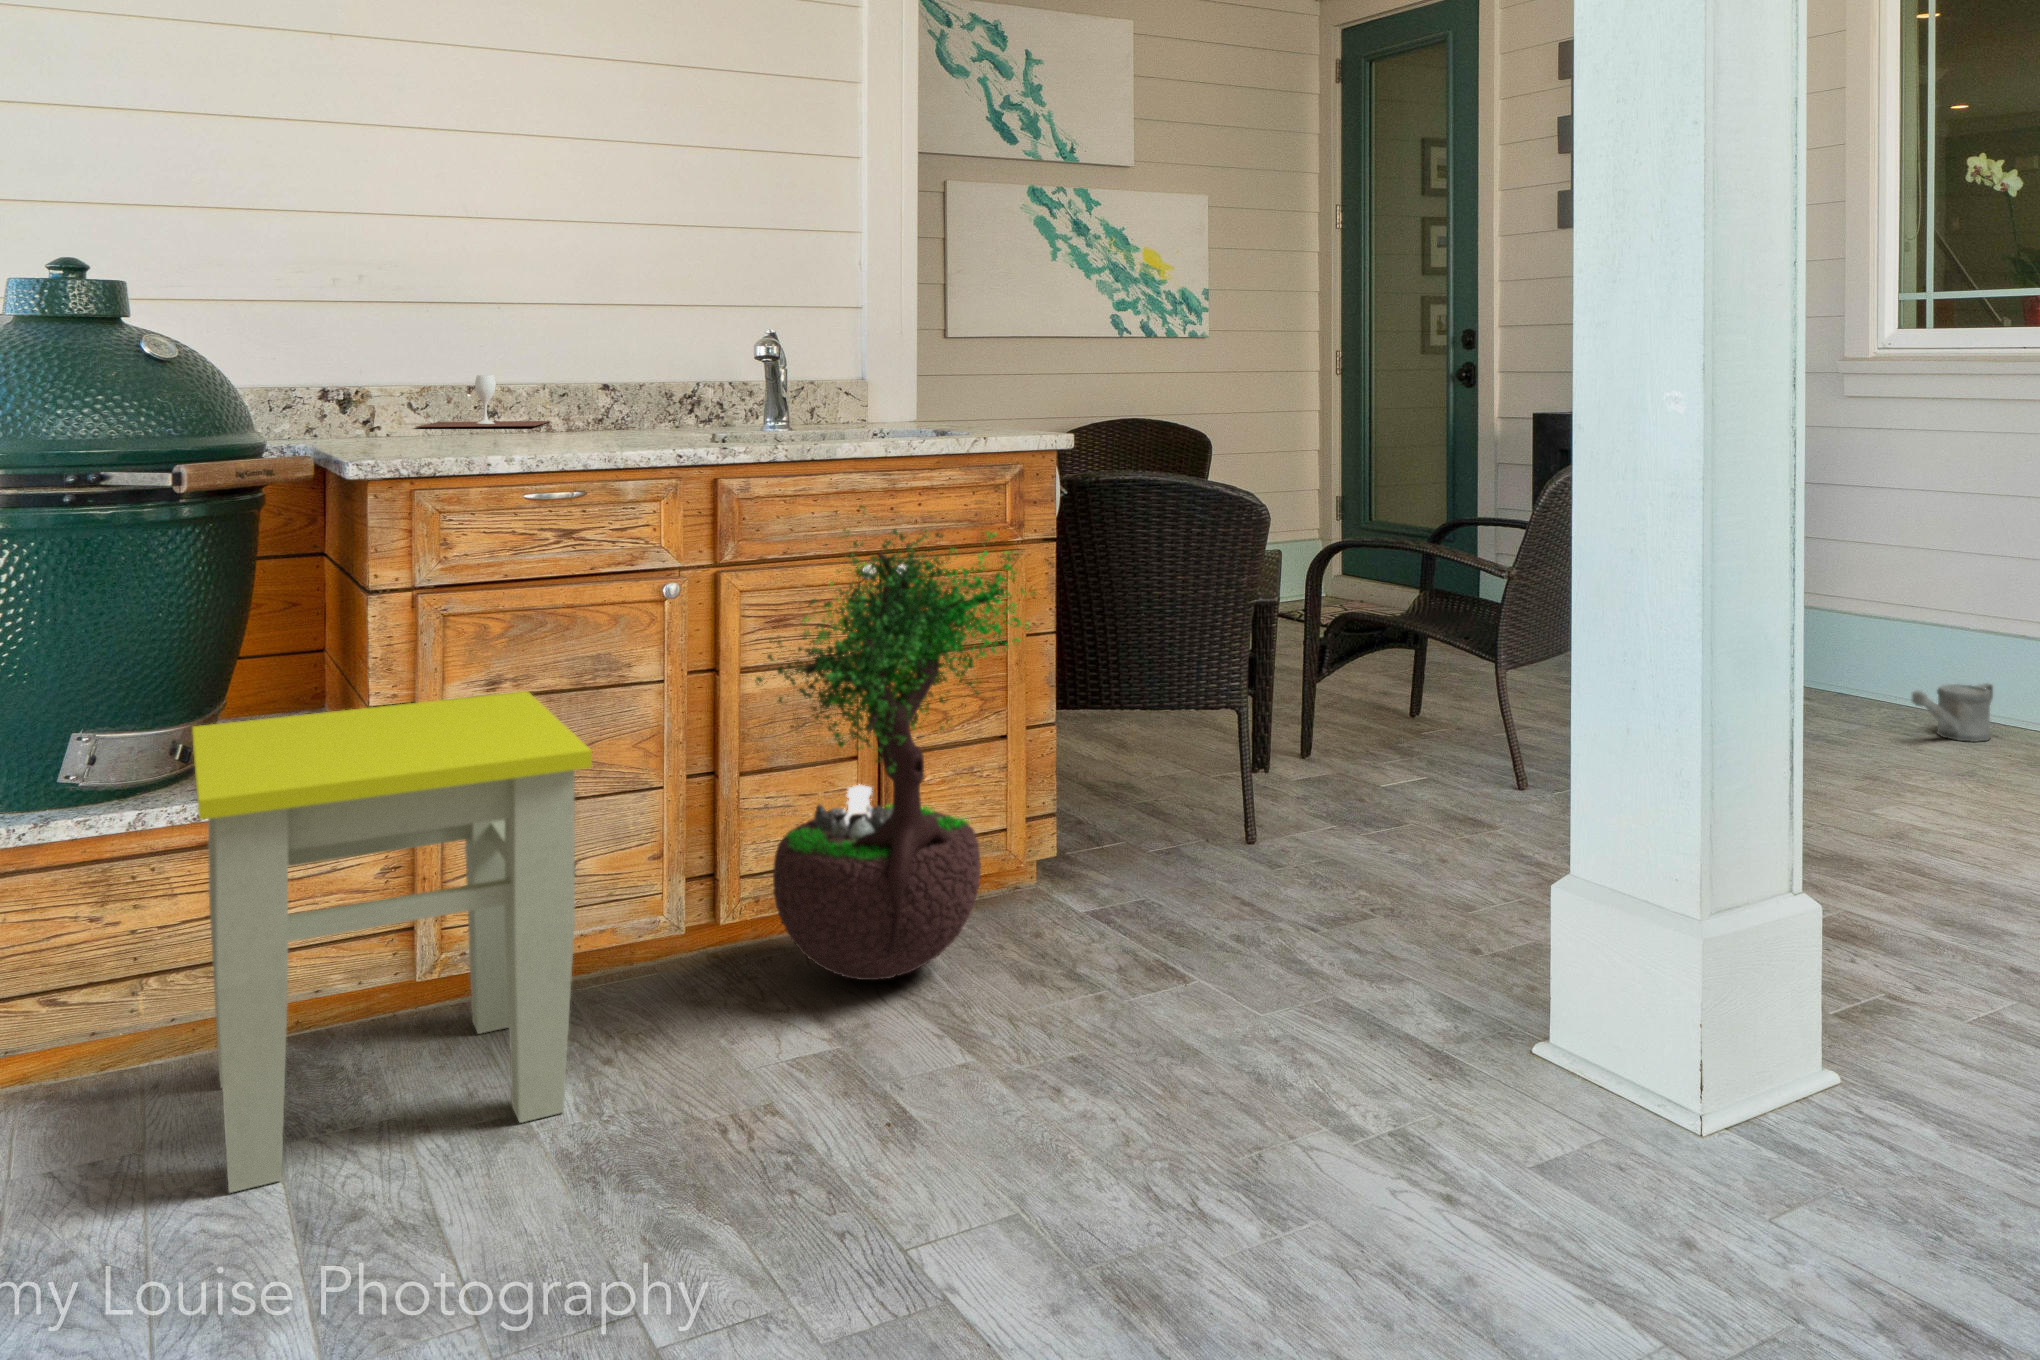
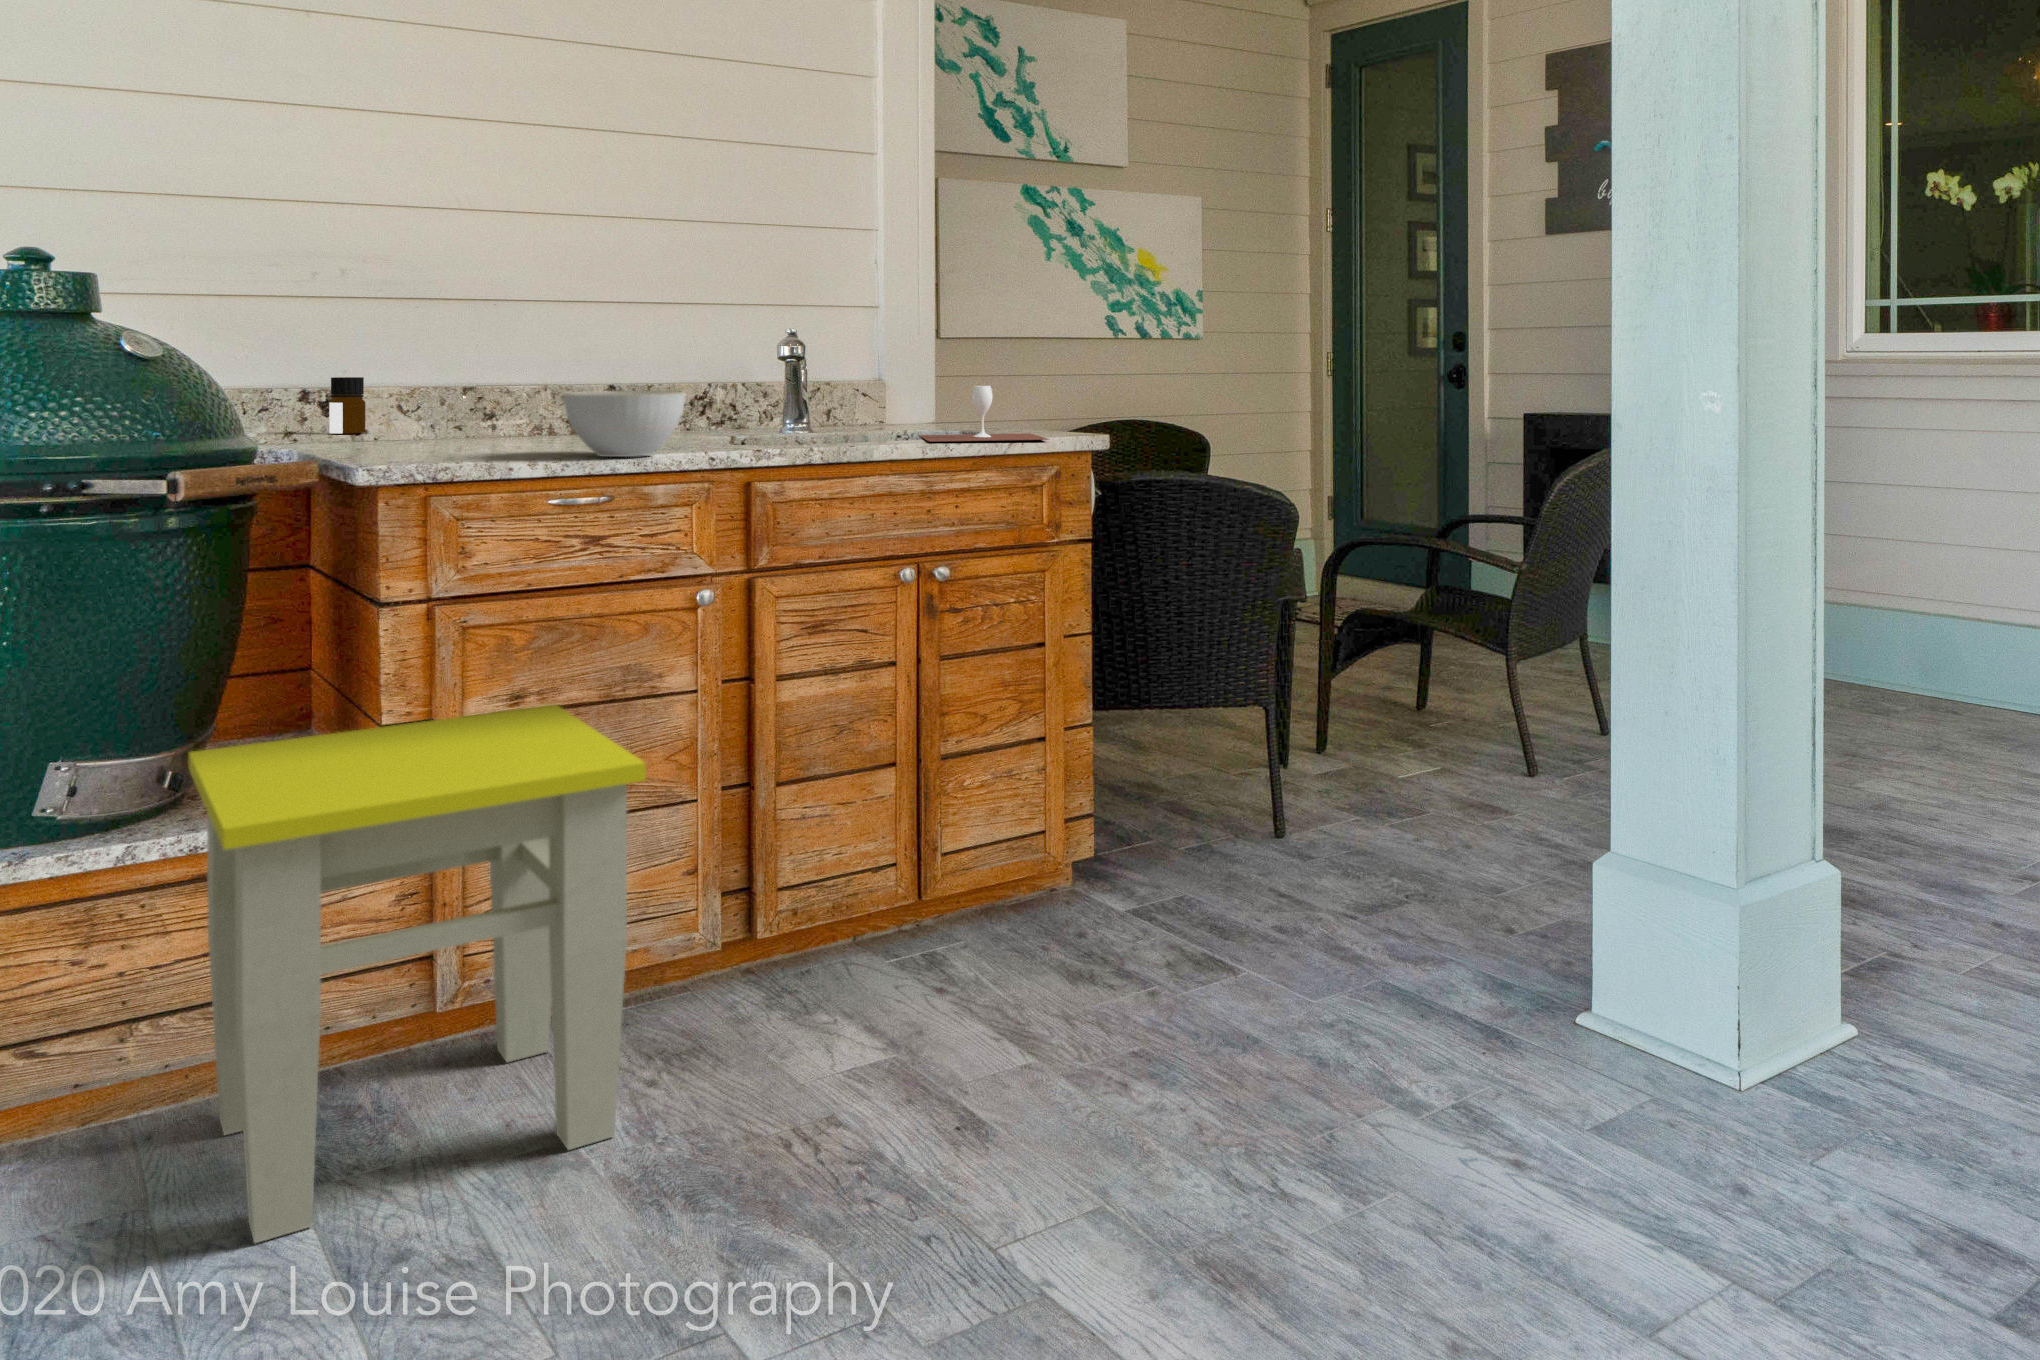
wine glass: present [416,375,551,427] -> present [919,386,1049,442]
bottle: none [343,377,376,429] -> present [329,377,365,433]
bowl: none [535,390,651,453] -> present [563,391,686,457]
potted tree: present [756,505,1034,980] -> none [807,507,1091,986]
watering can: present [1912,683,1993,742] -> none [1882,660,1952,714]

